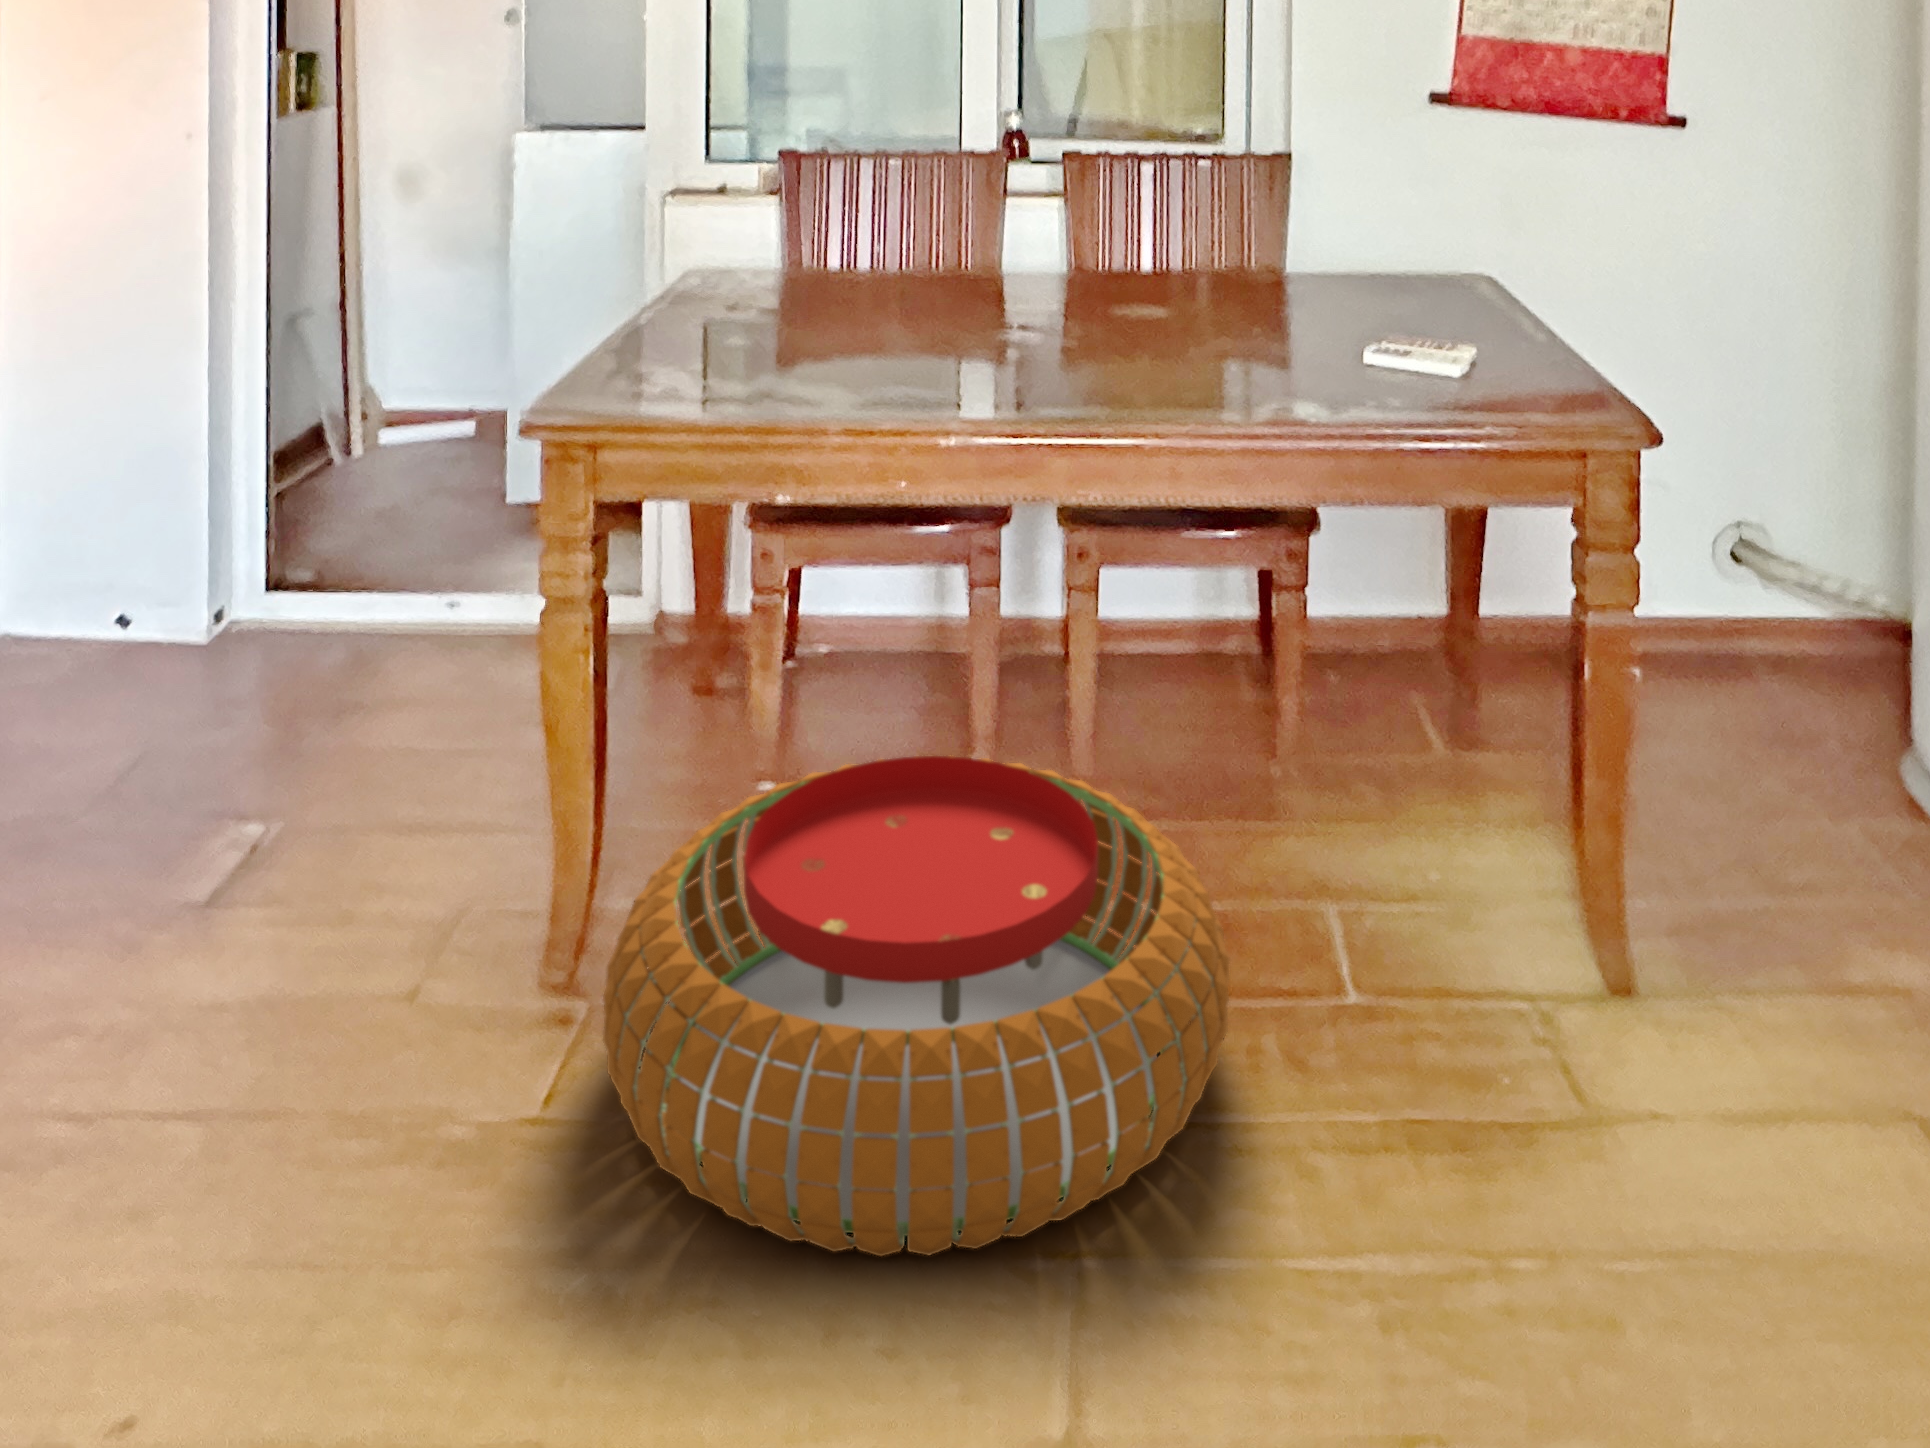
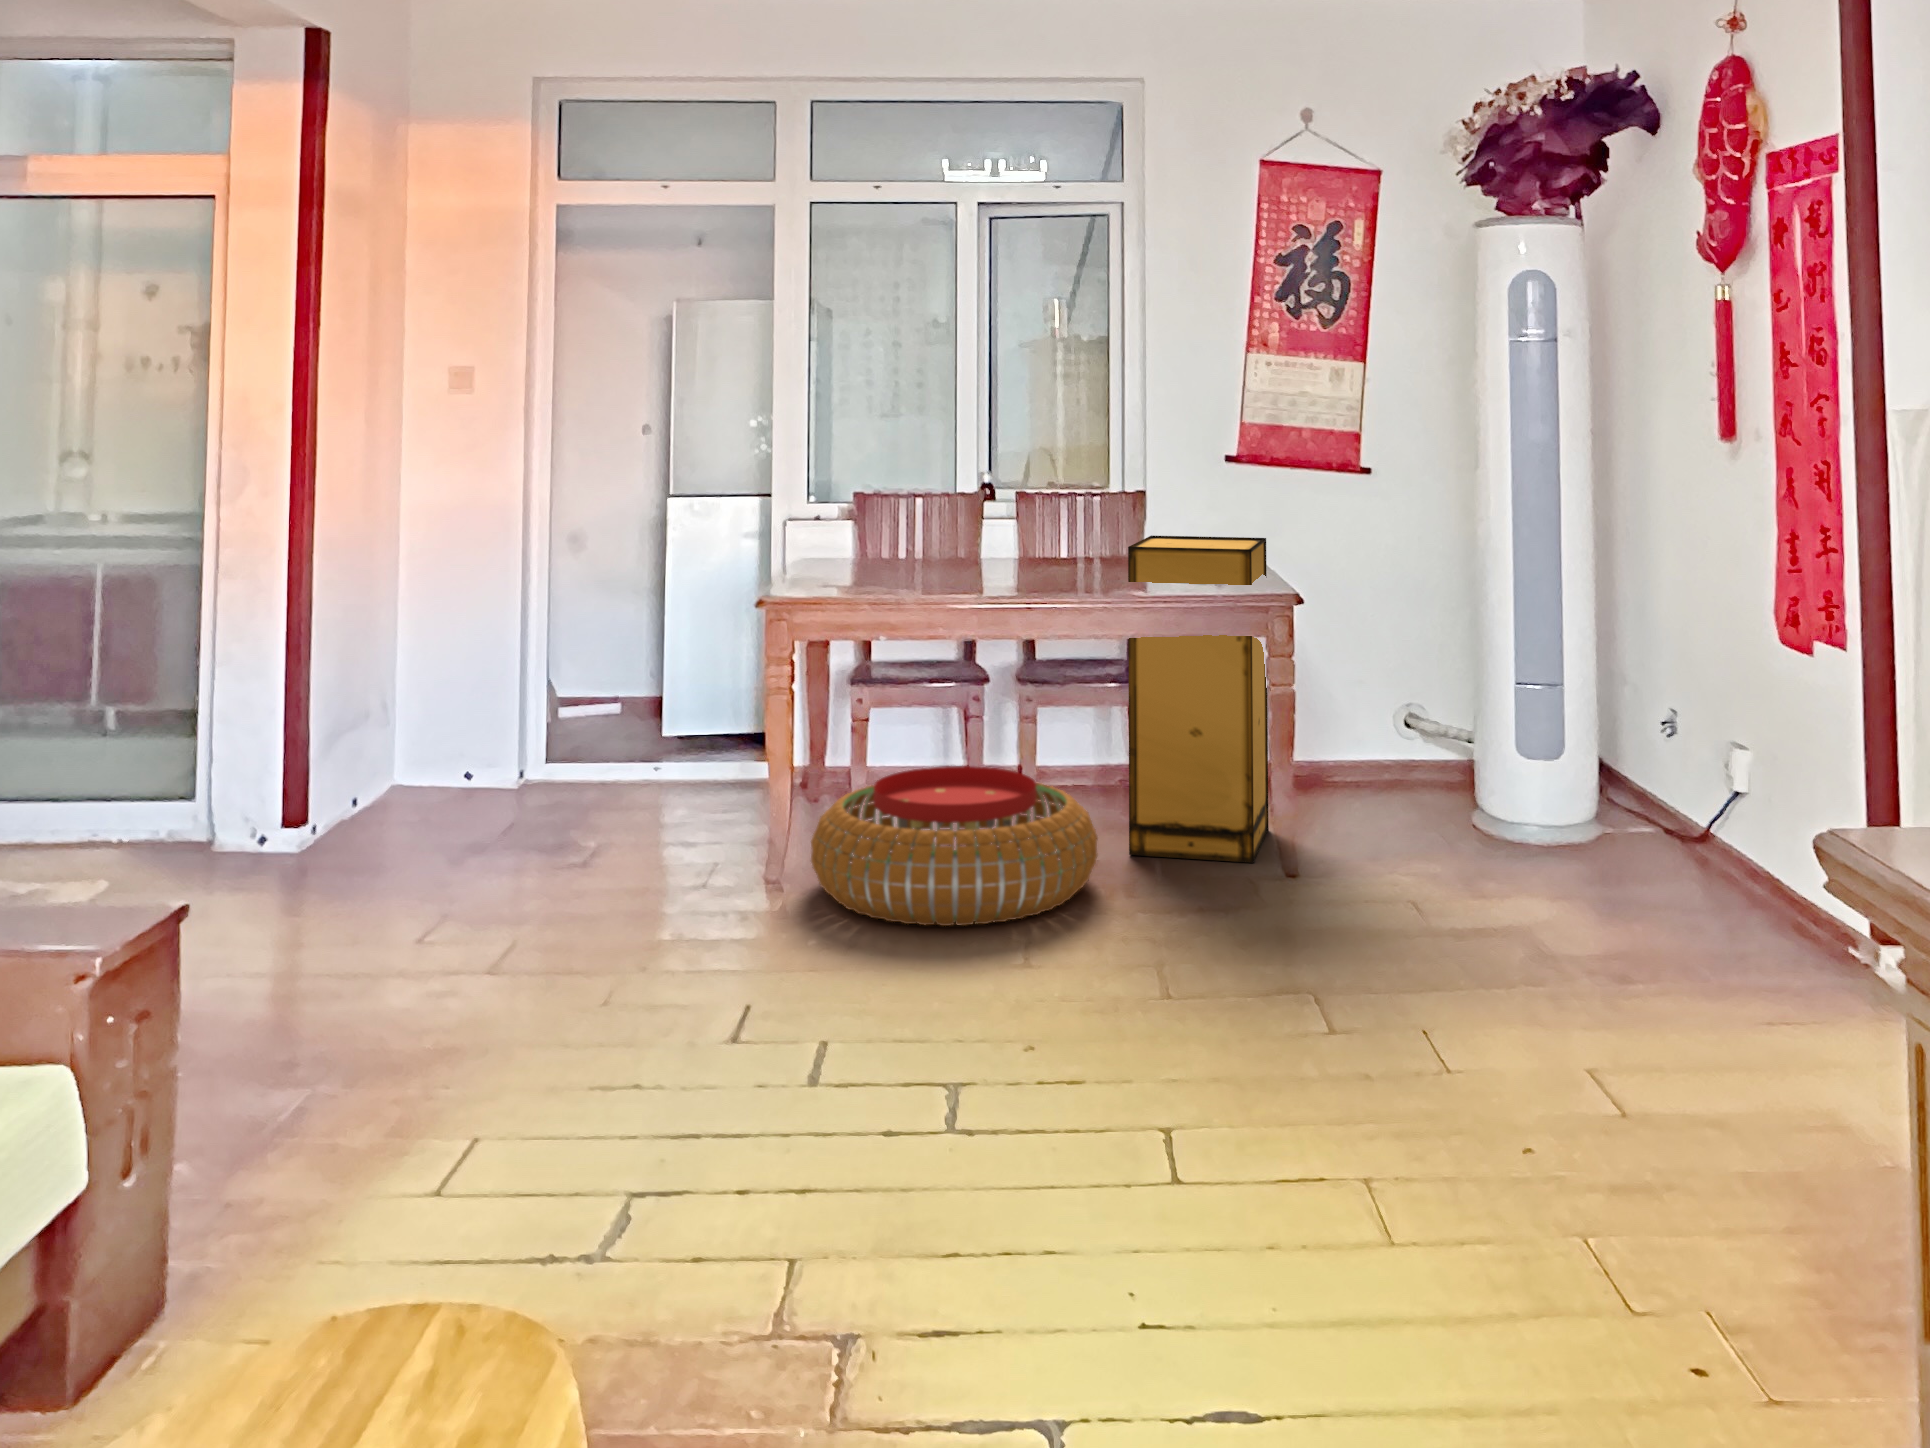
storage cabinet: none [1282,260,1549,959] -> present [1128,536,1269,863]

